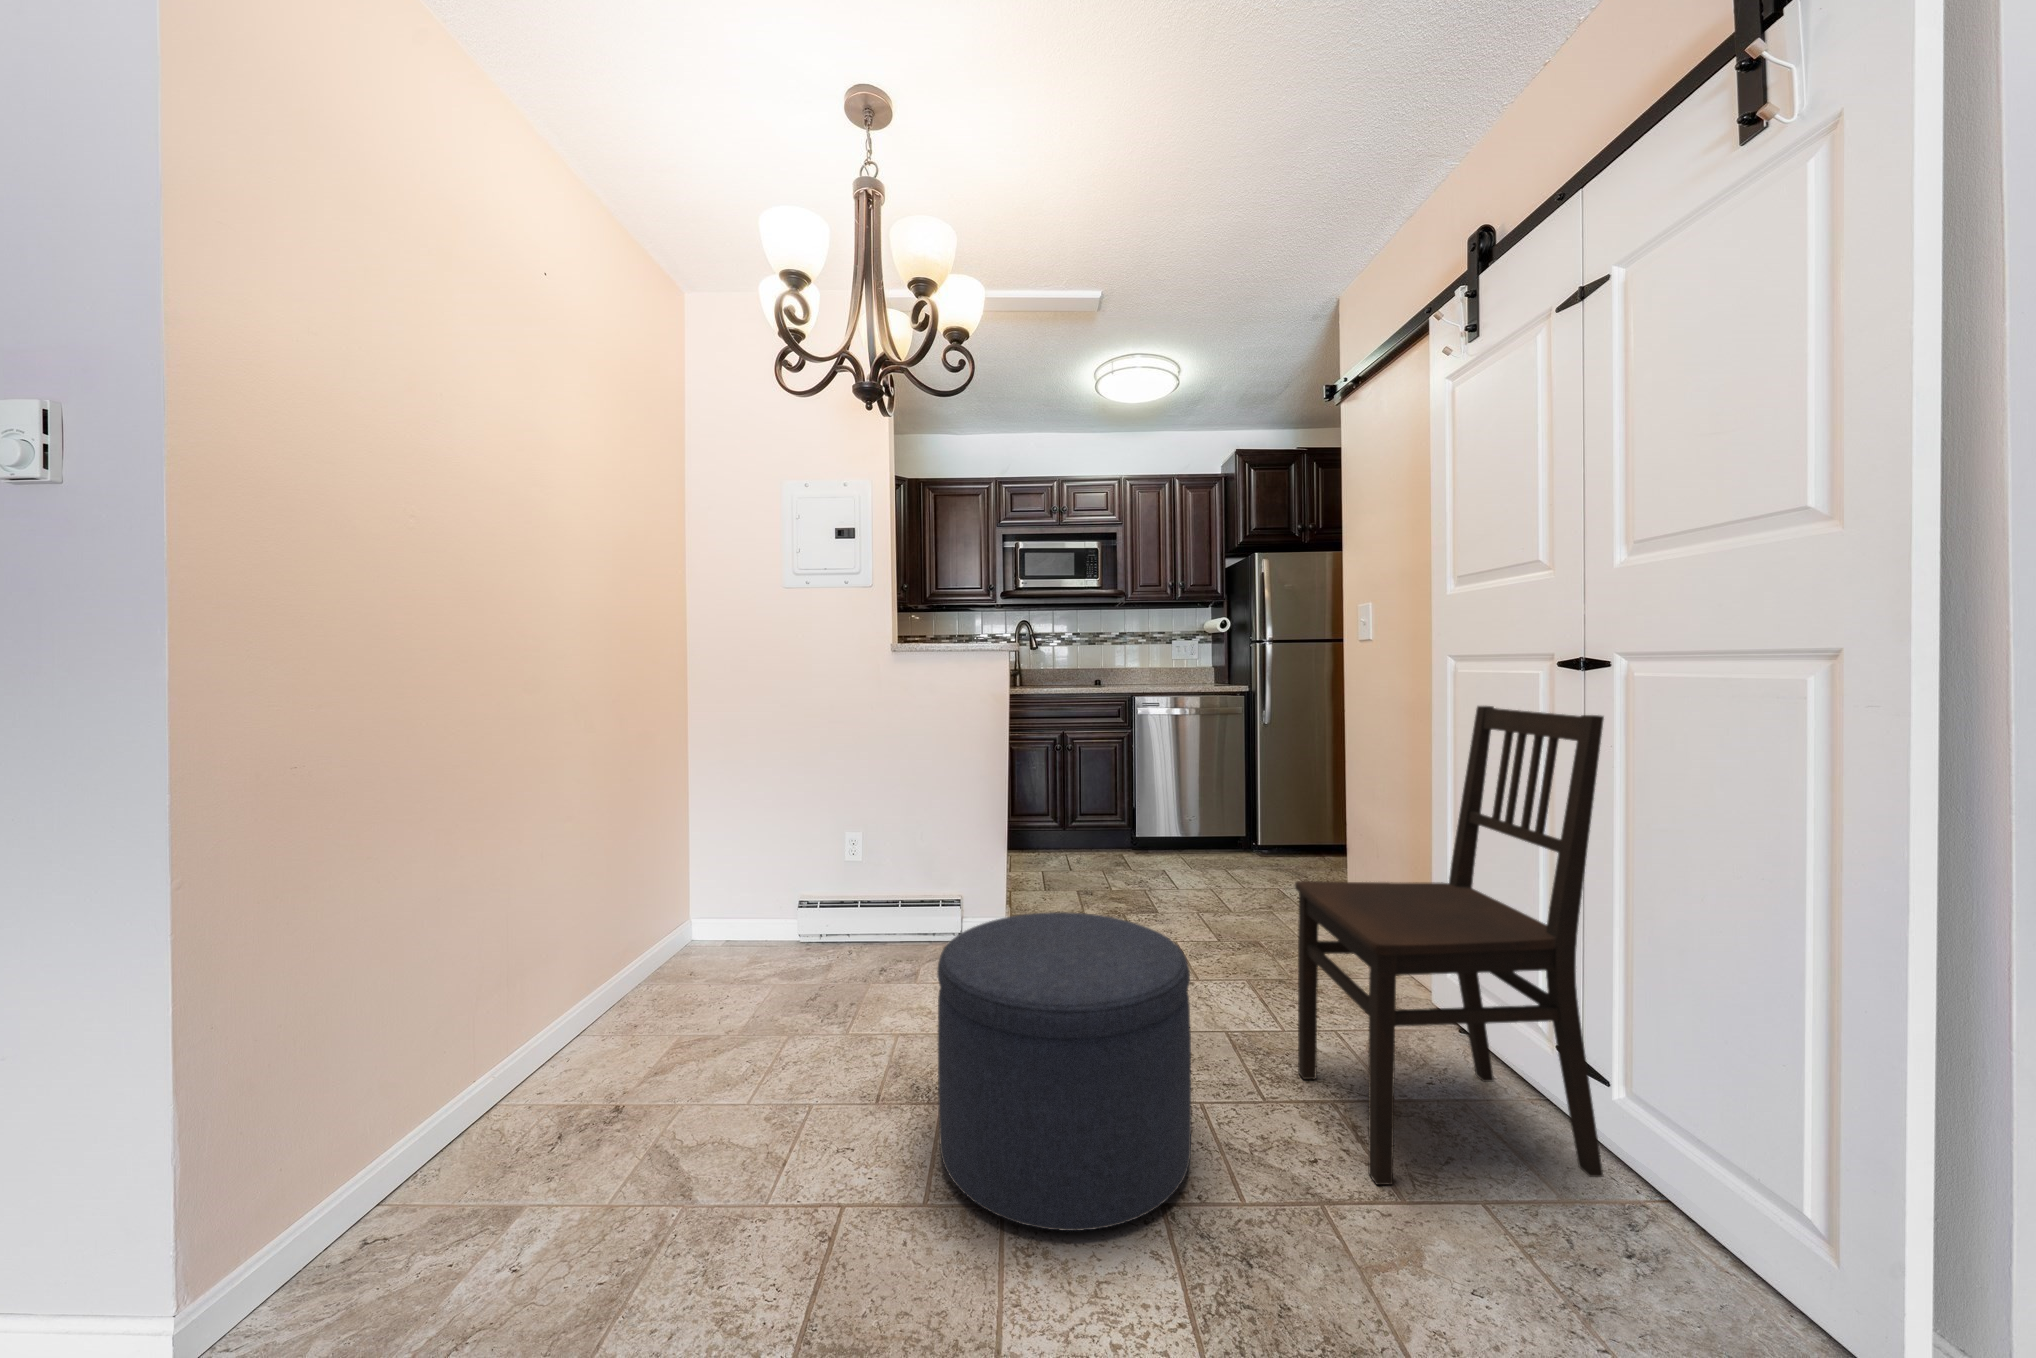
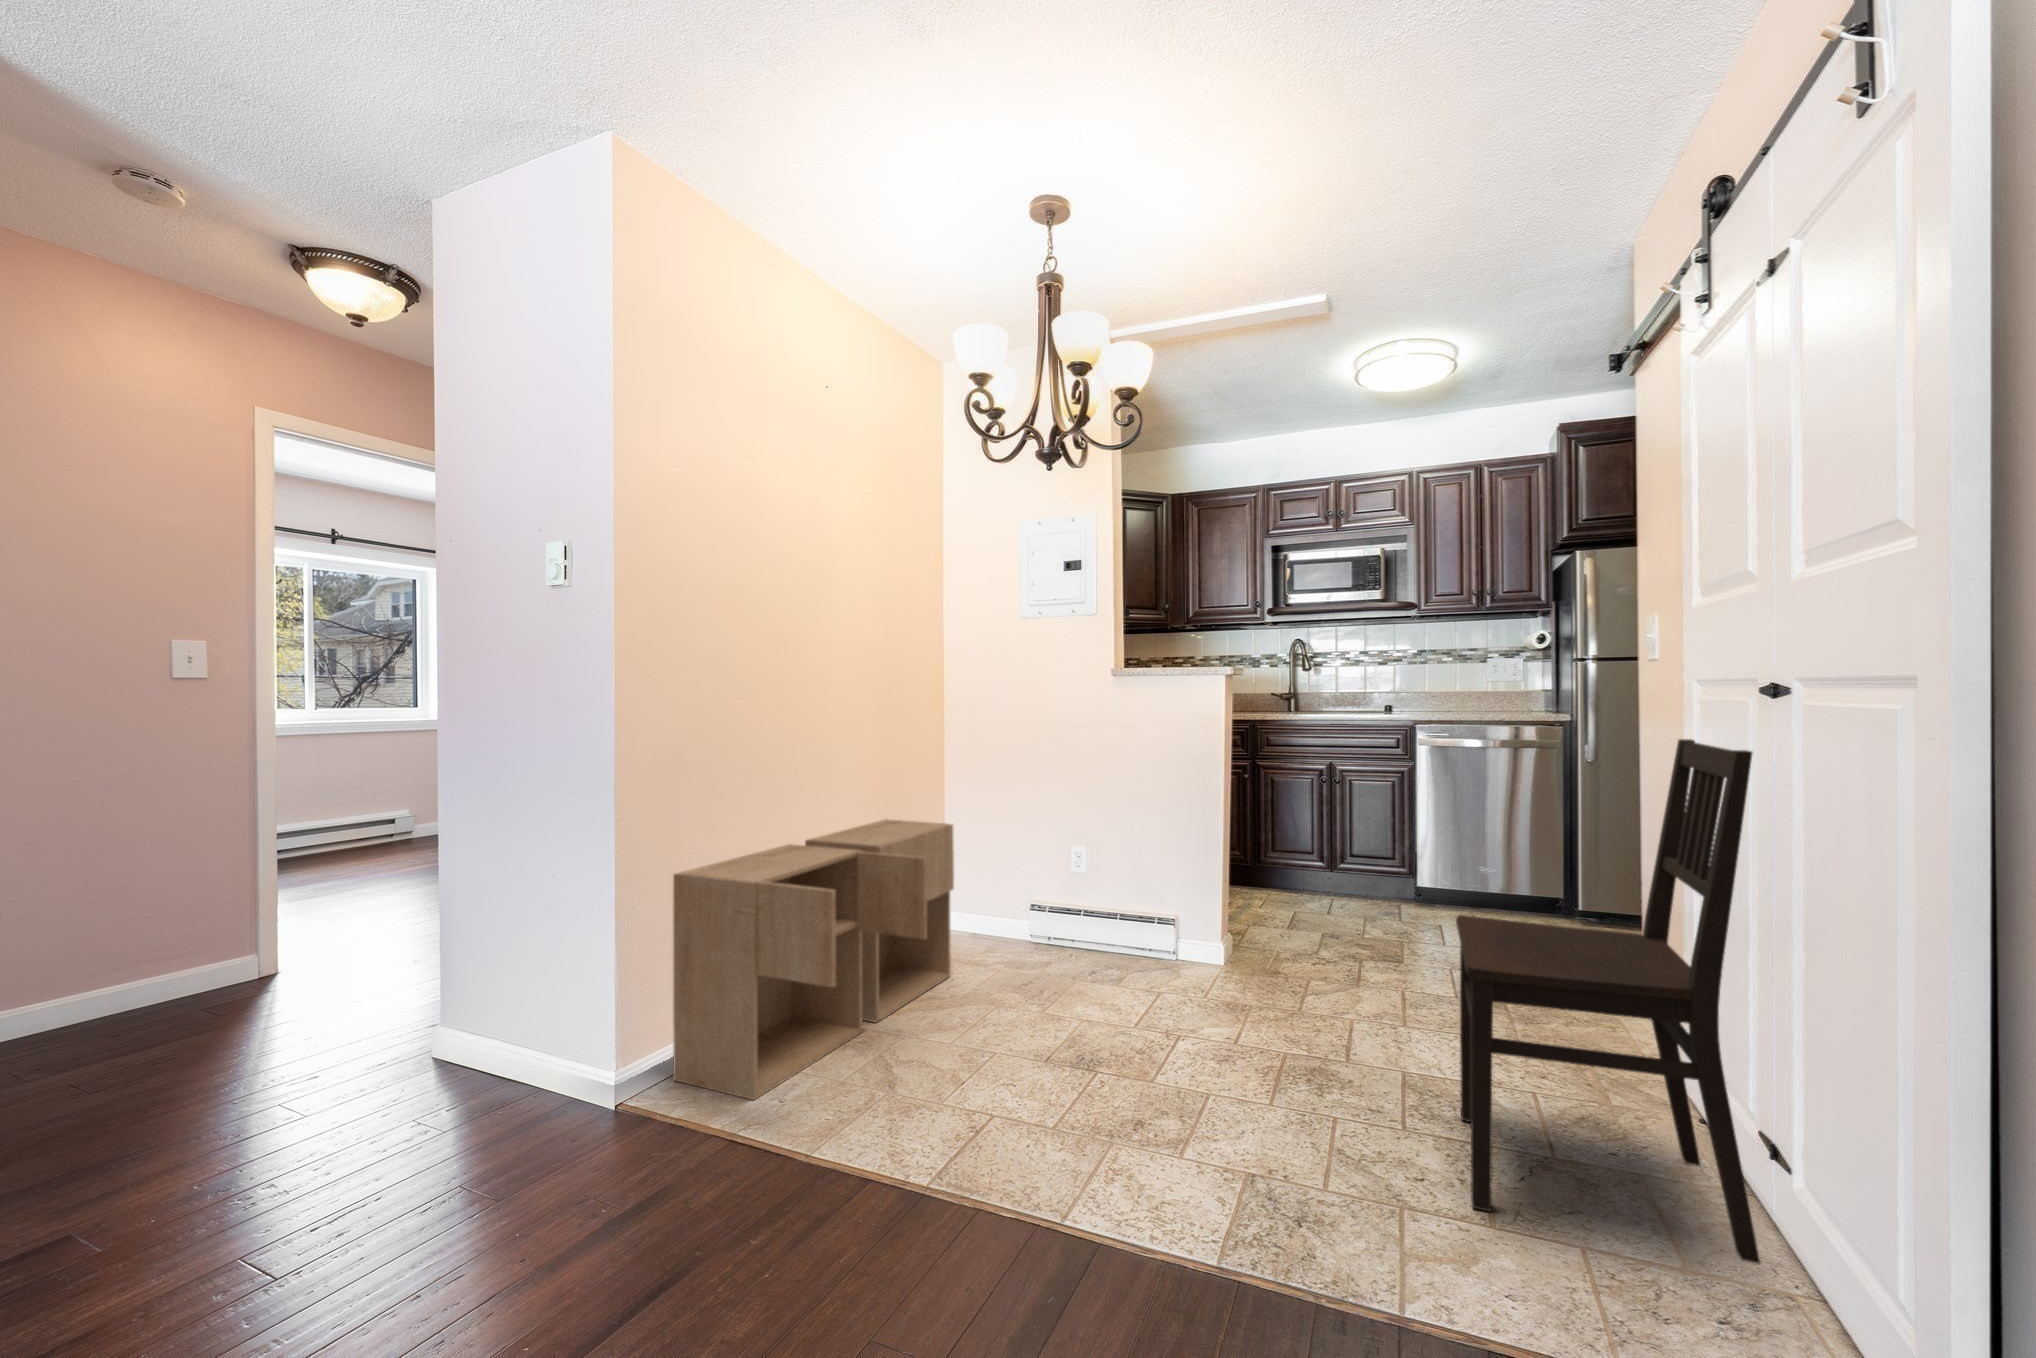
storage cabinet: none [307,827,717,1278] -> present [673,819,954,1100]
ottoman: present [937,912,1191,1231] -> none [1074,916,1300,1173]

